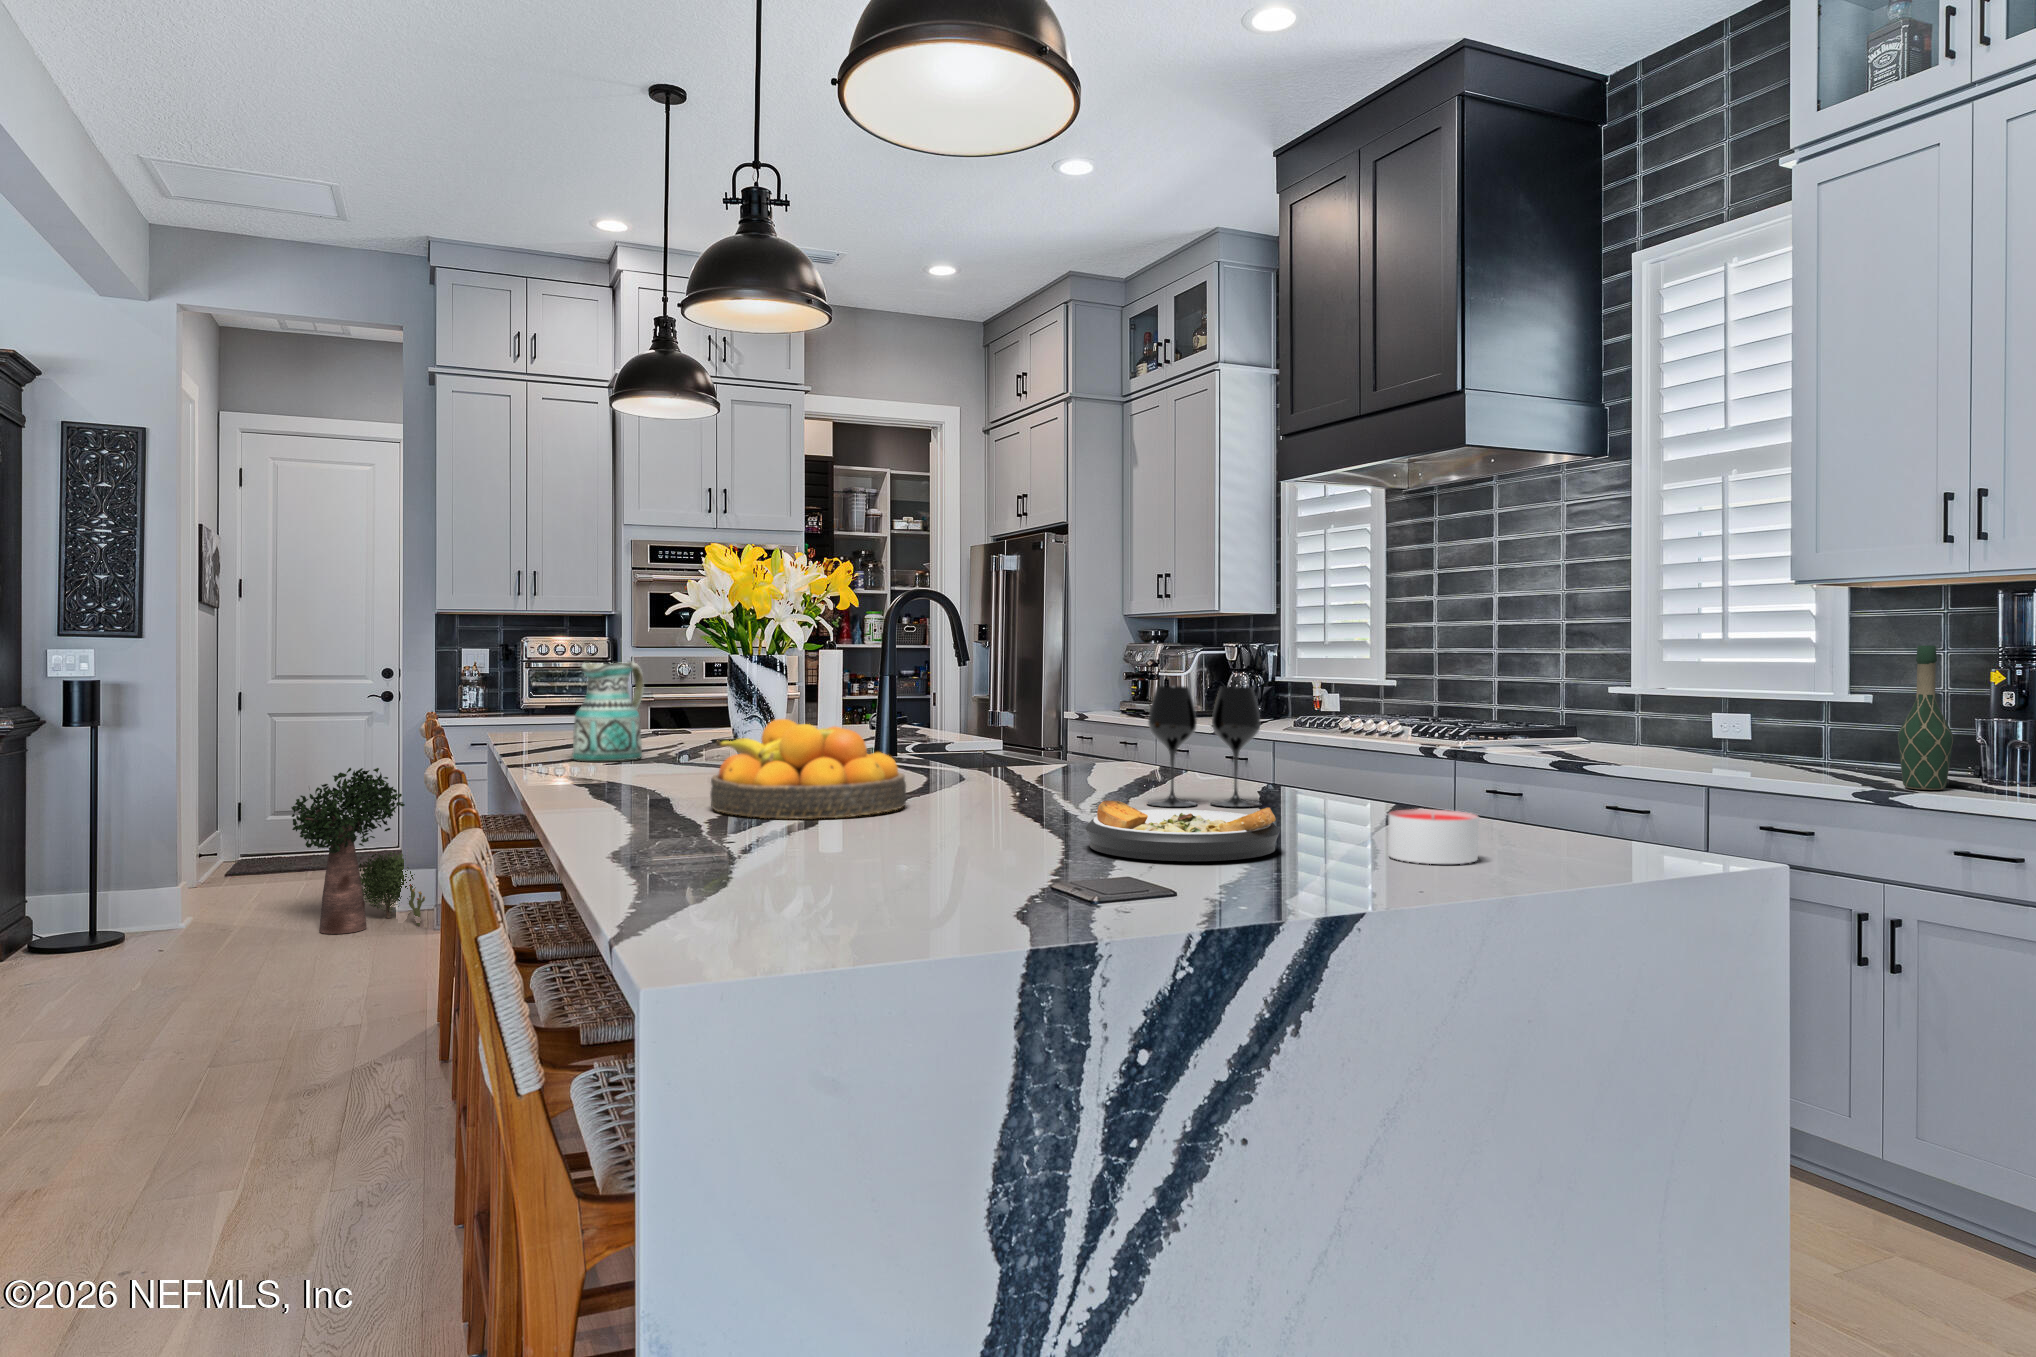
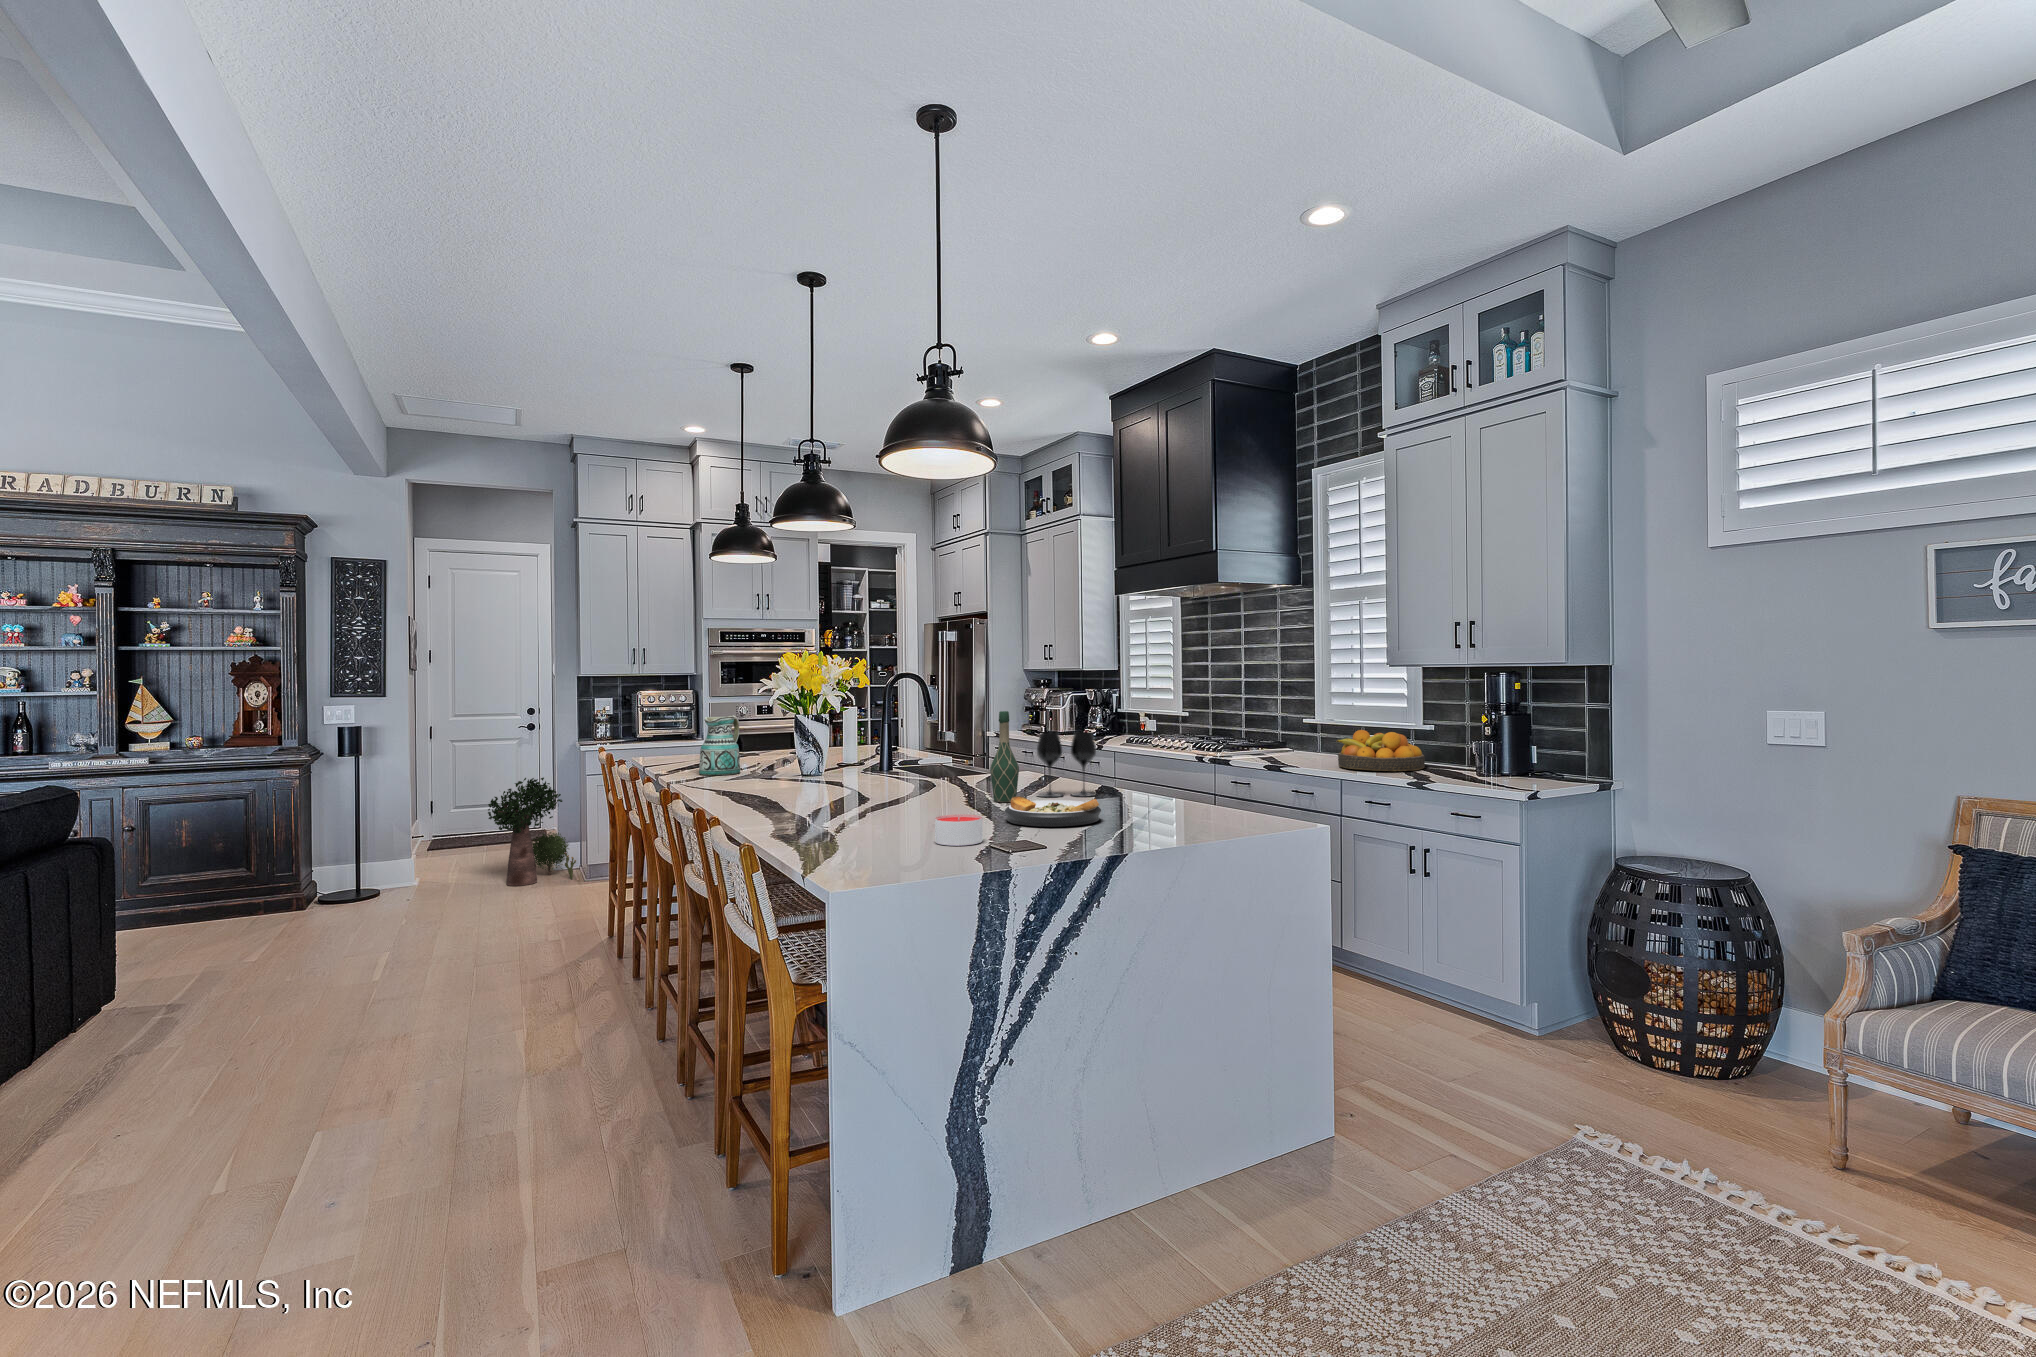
wine bottle: present [1898,646,1953,790] -> present [990,711,1019,802]
fruit bowl: present [710,719,906,819] -> present [1336,730,1425,771]
candle: present [1388,809,1478,864] -> present [935,814,983,846]

